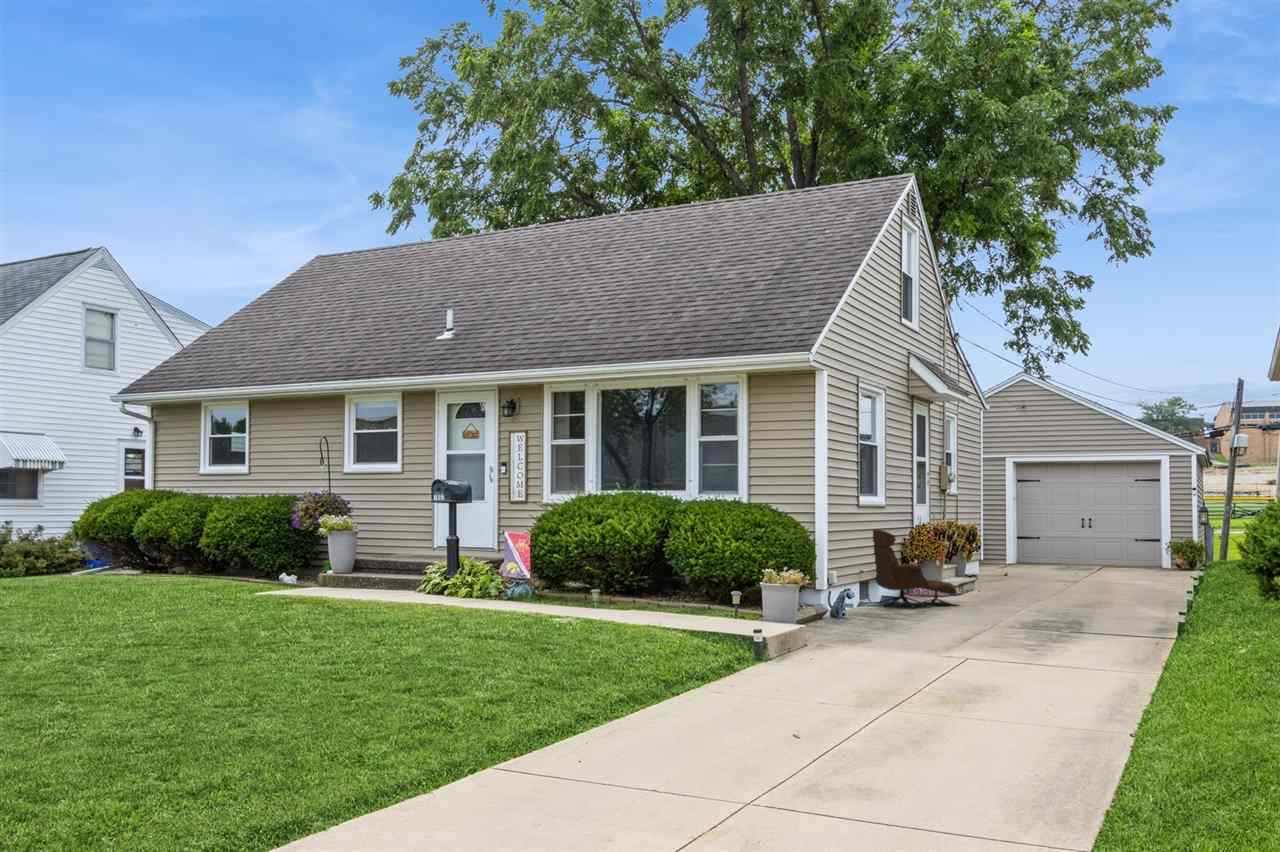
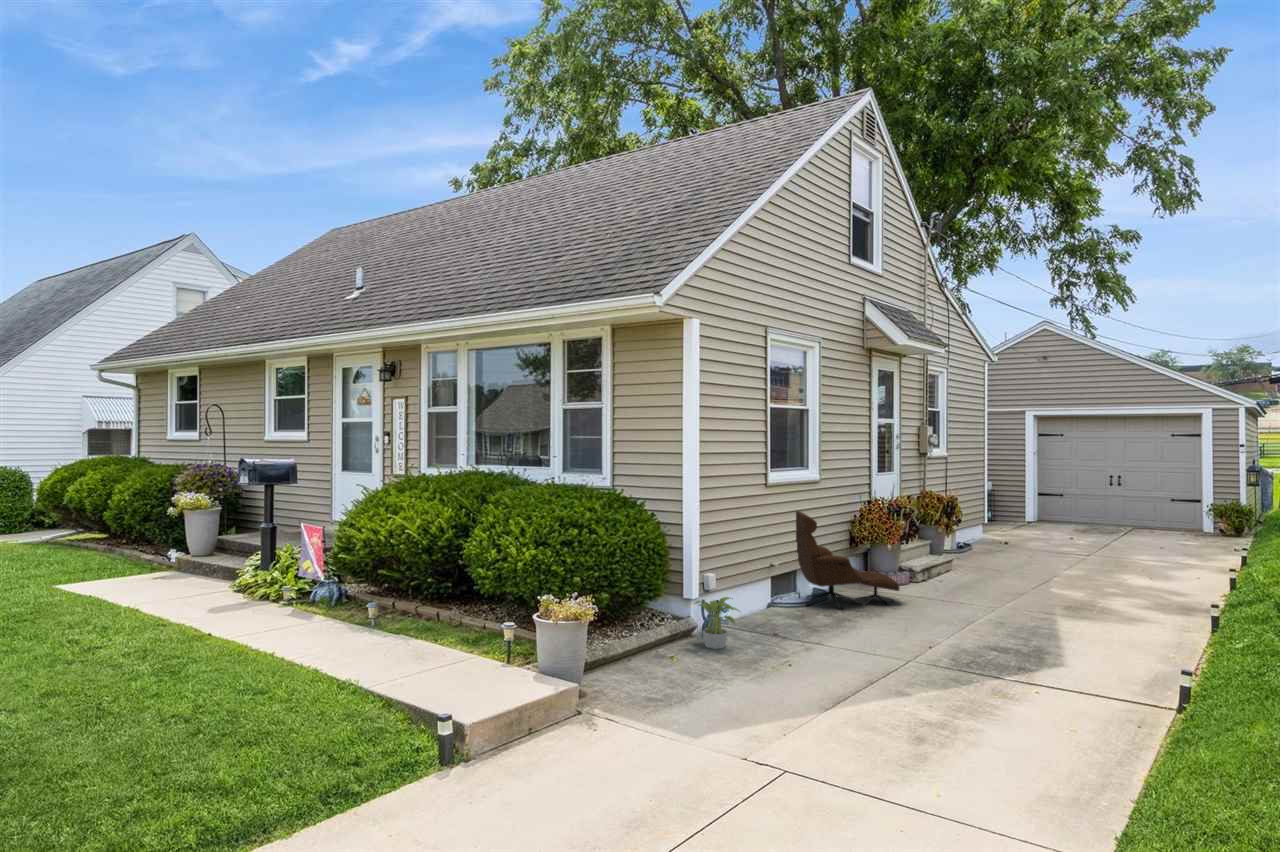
potted plant: none [828,587,865,626] -> present [695,597,739,649]

